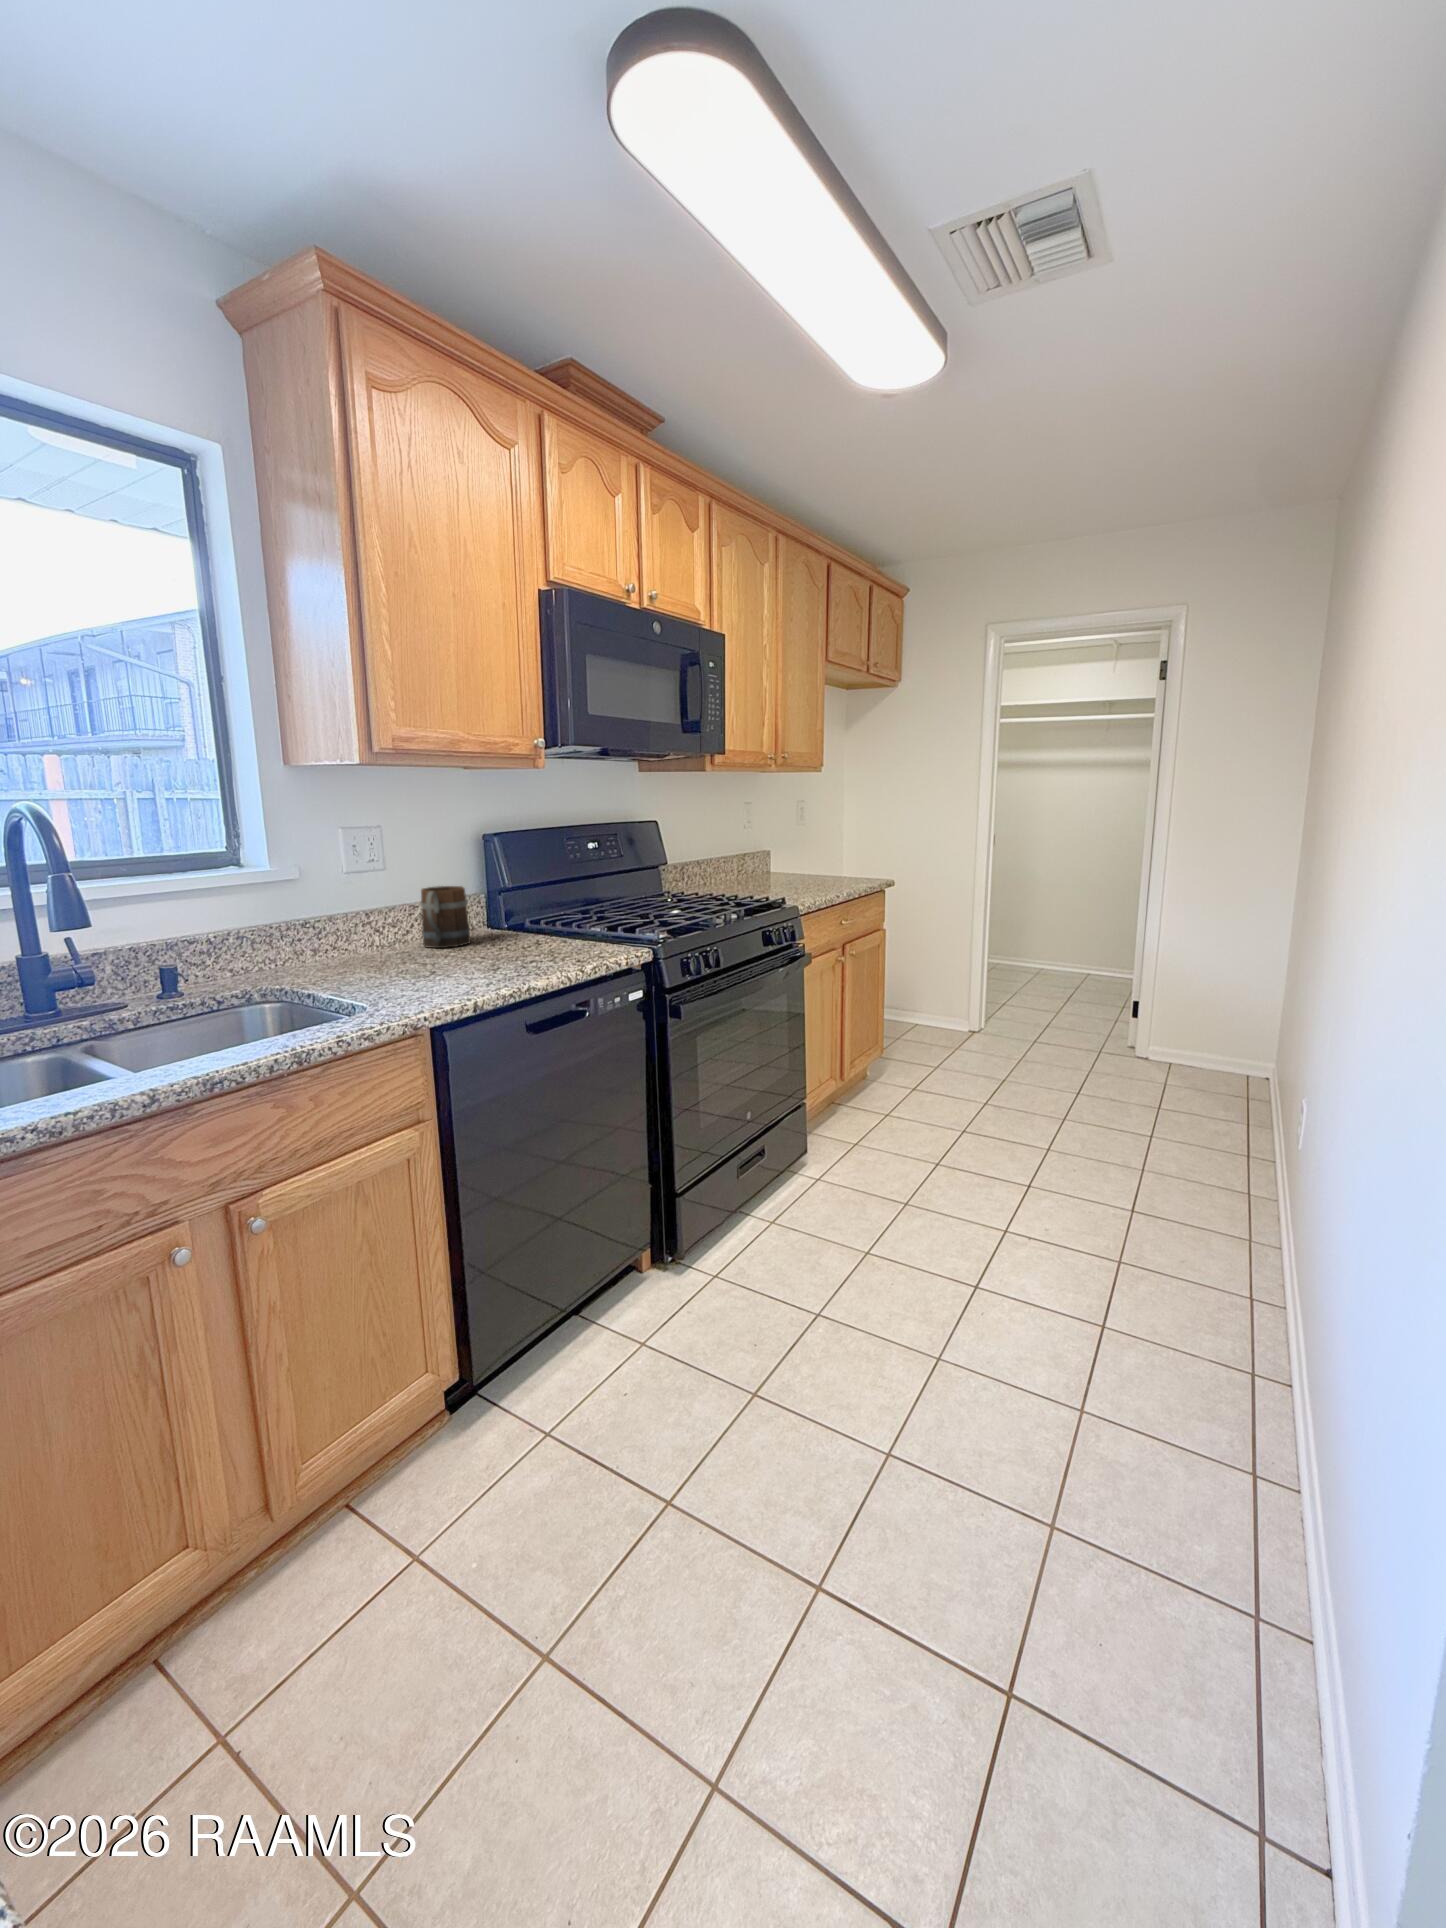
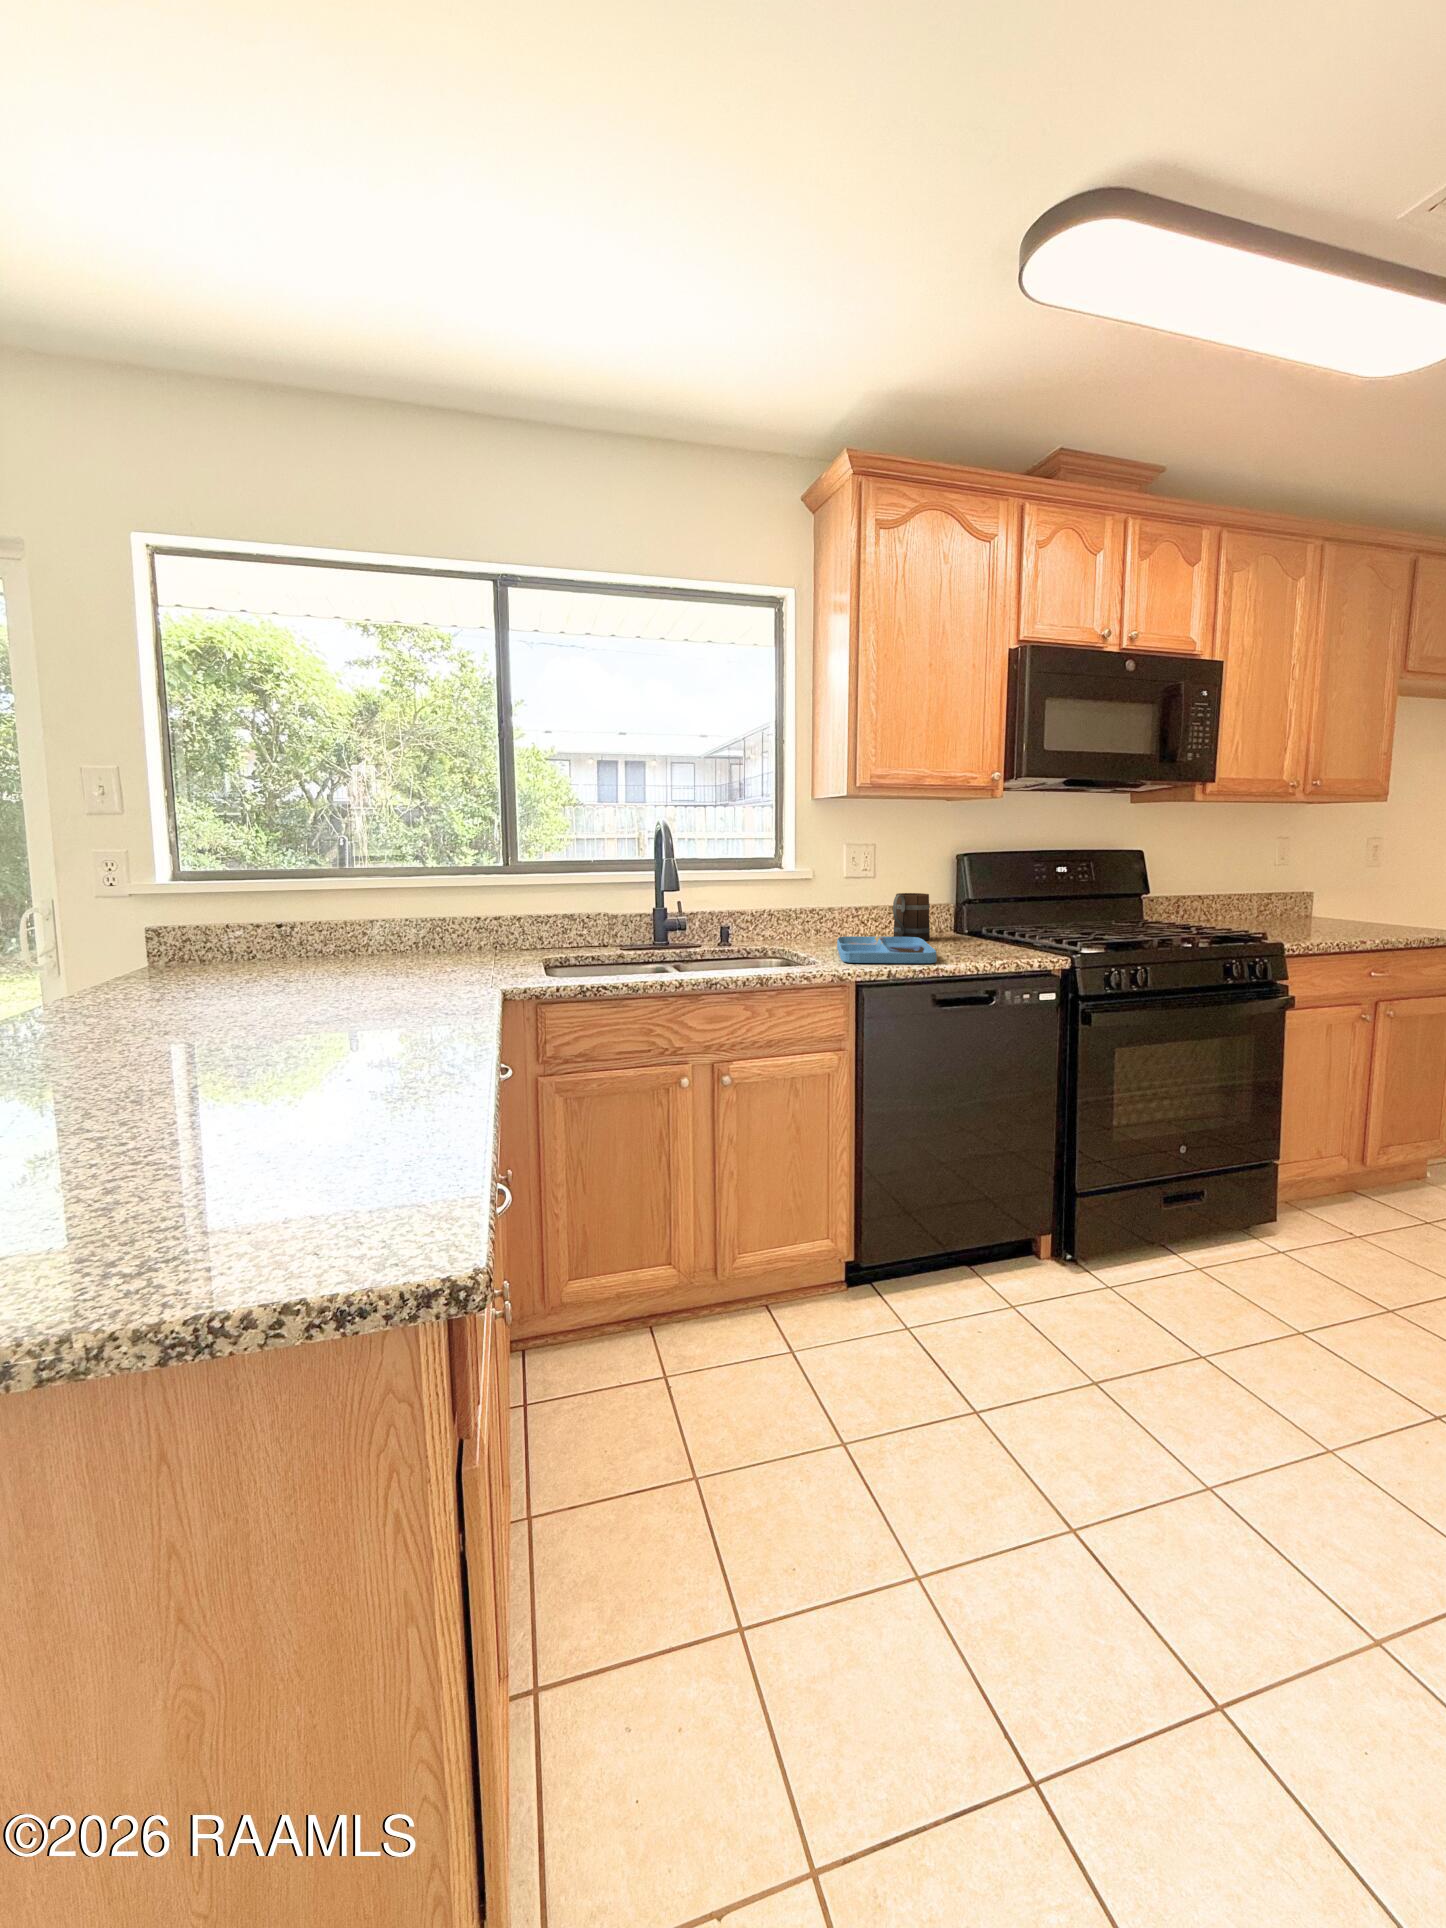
tray: none [364,945,526,1000] -> present [837,936,937,963]

